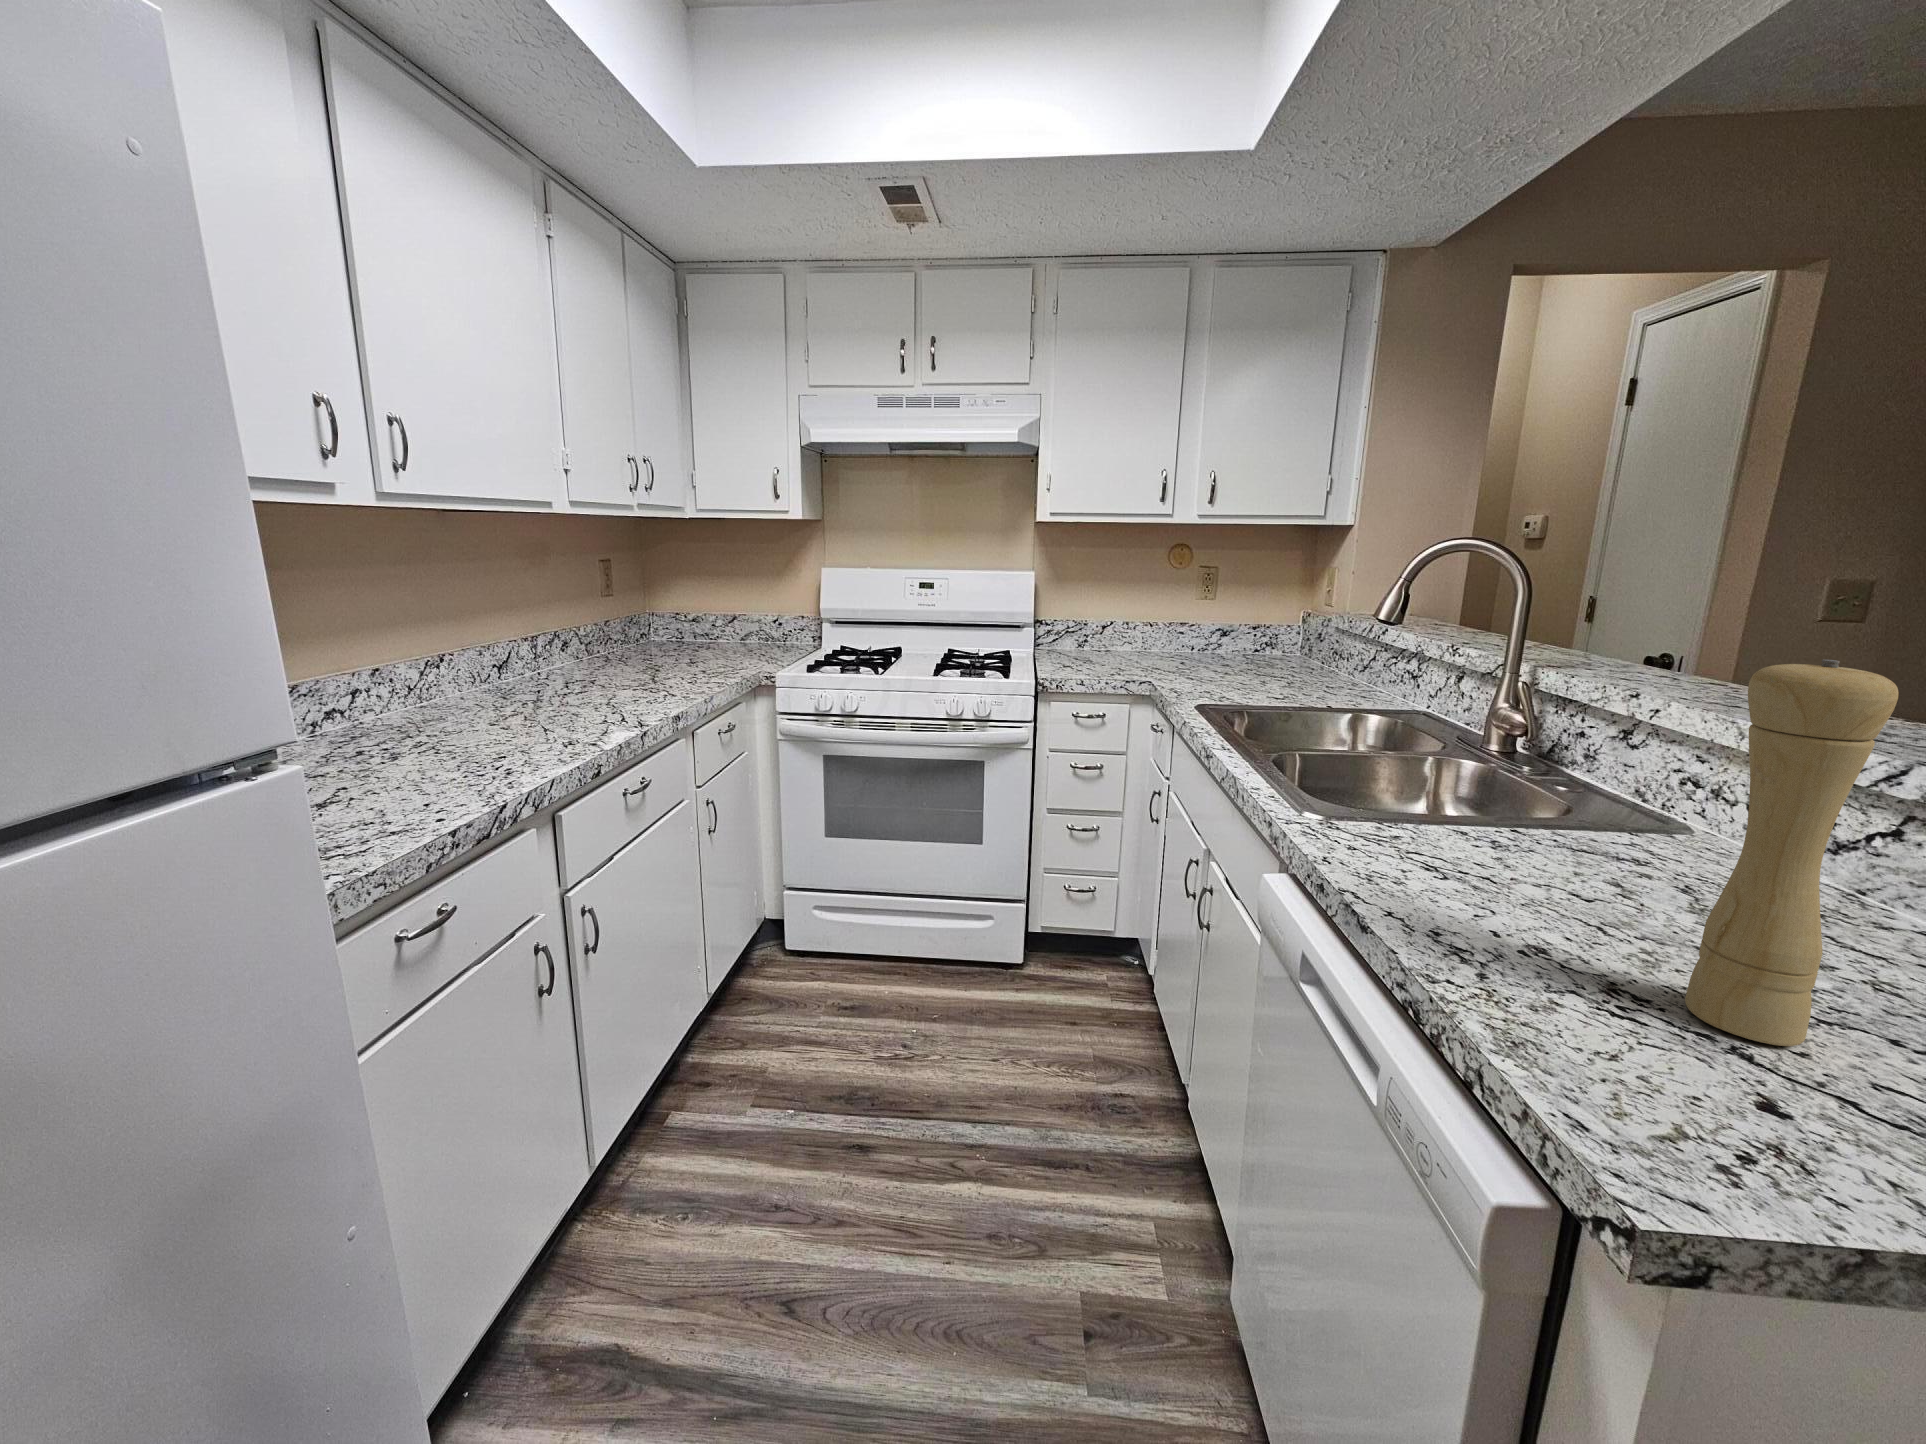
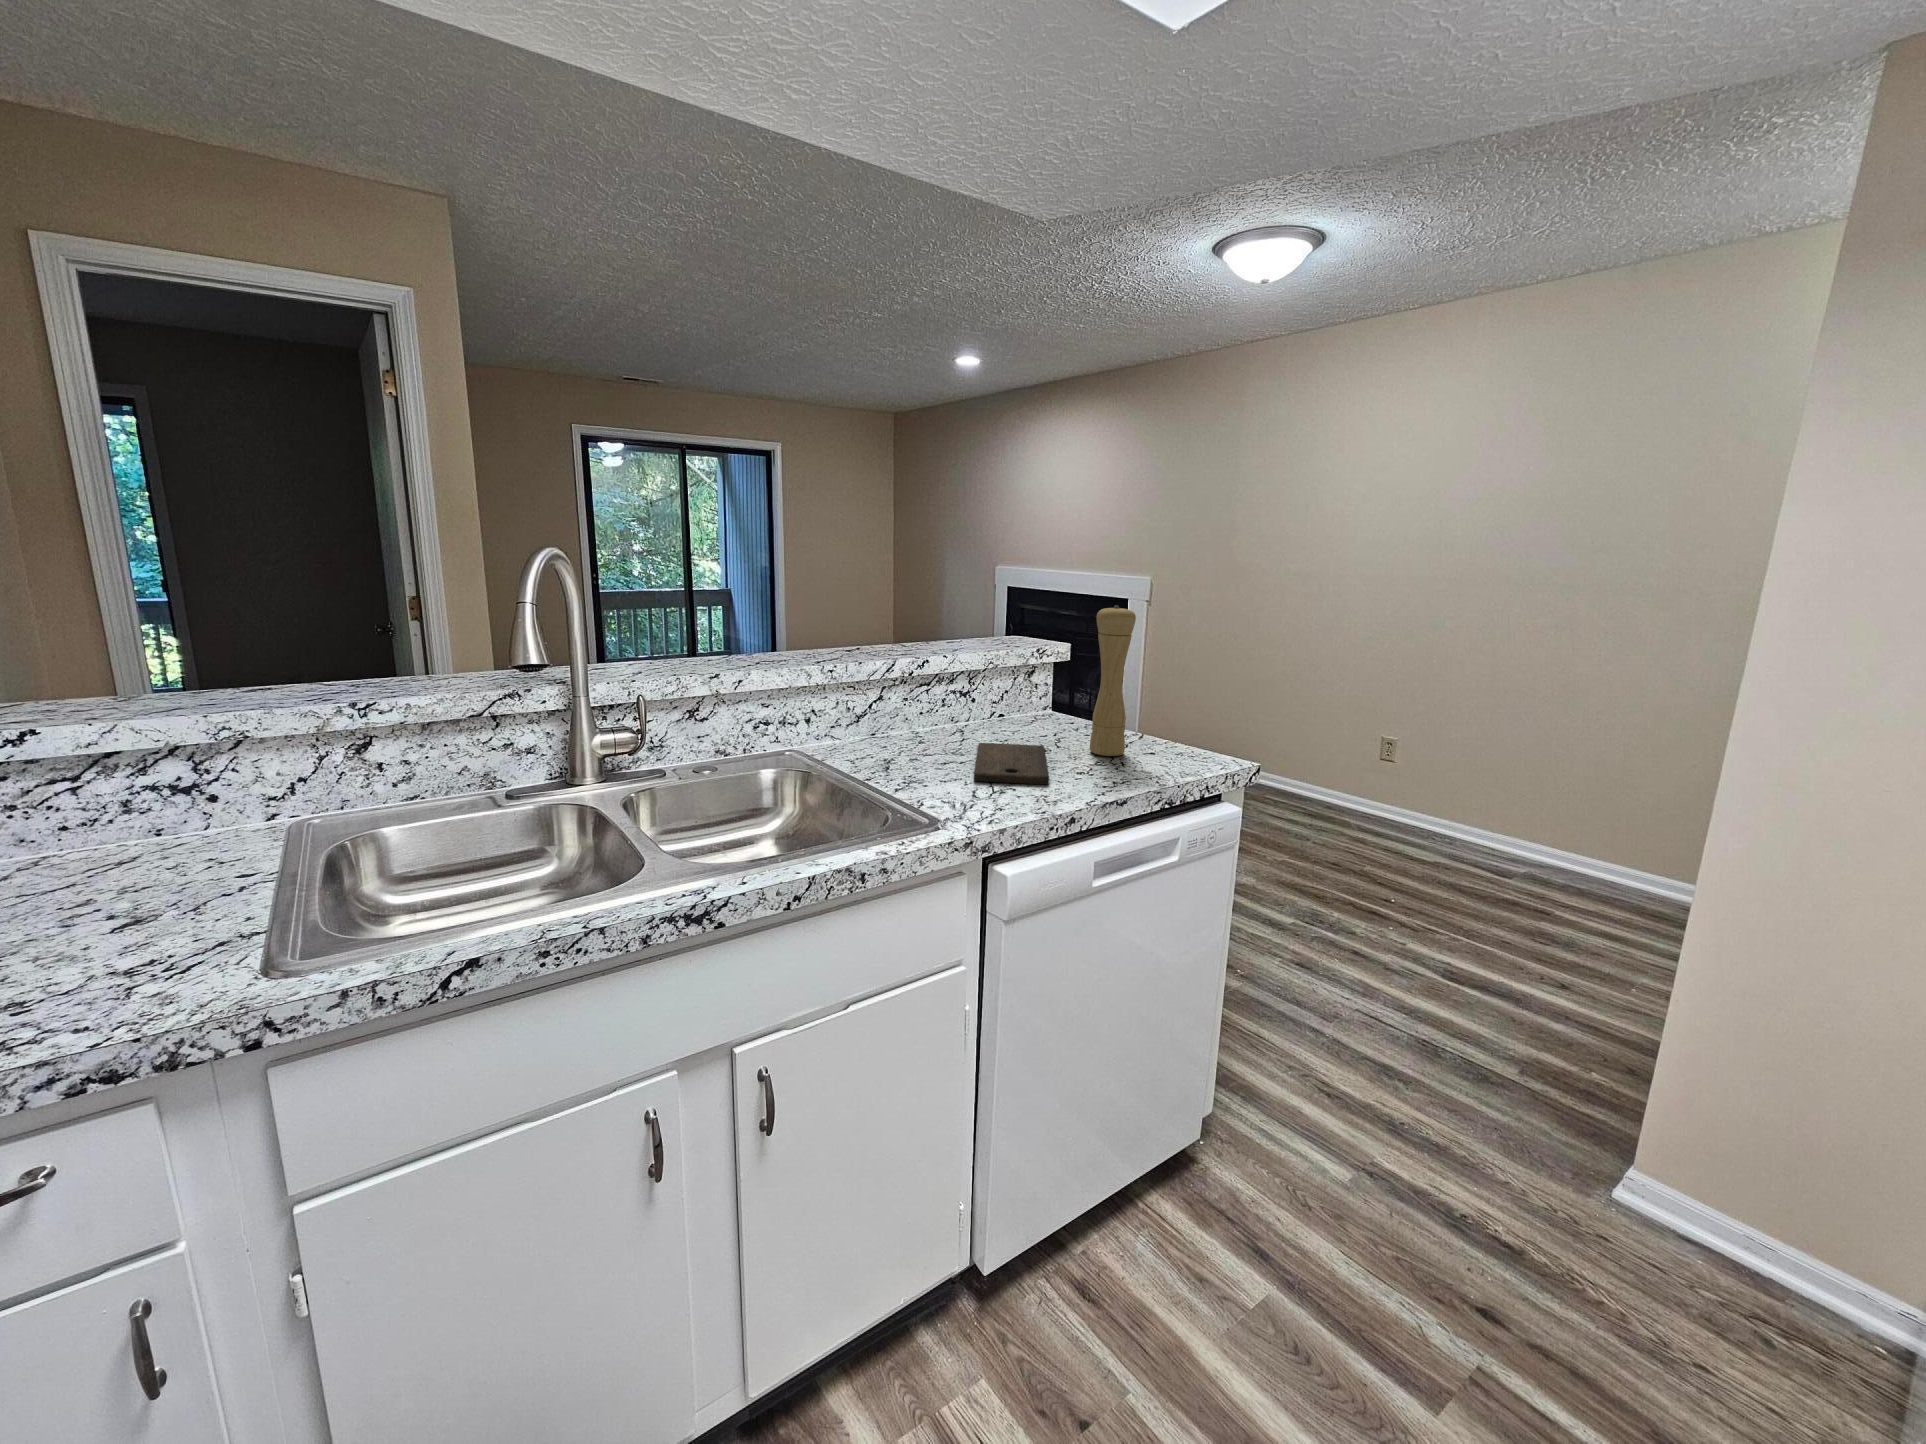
cutting board: none [1454,845,1721,954] -> present [974,743,1049,784]

